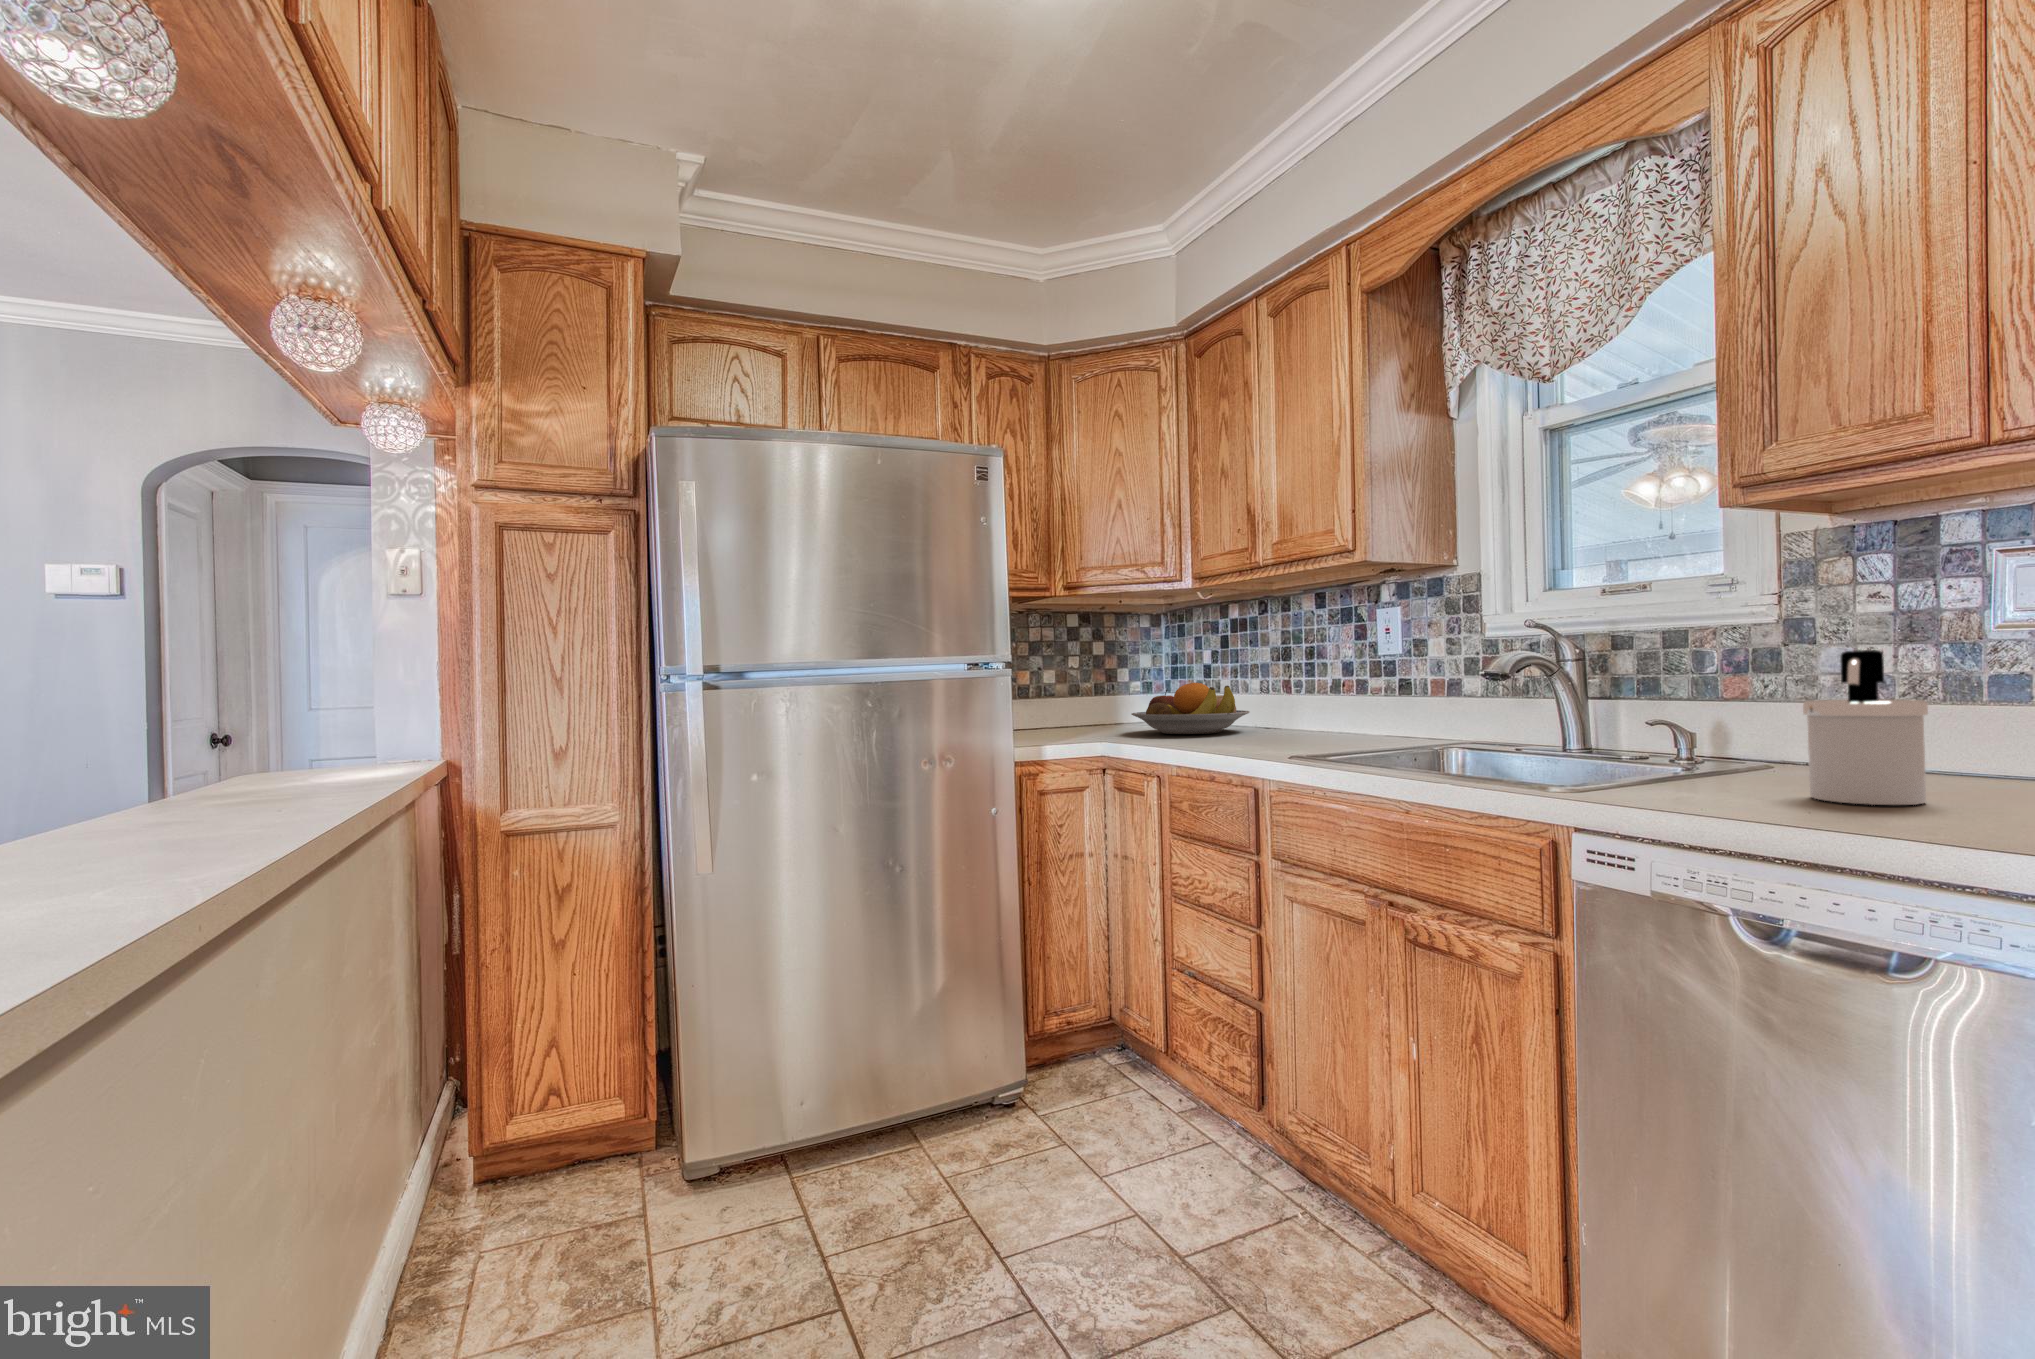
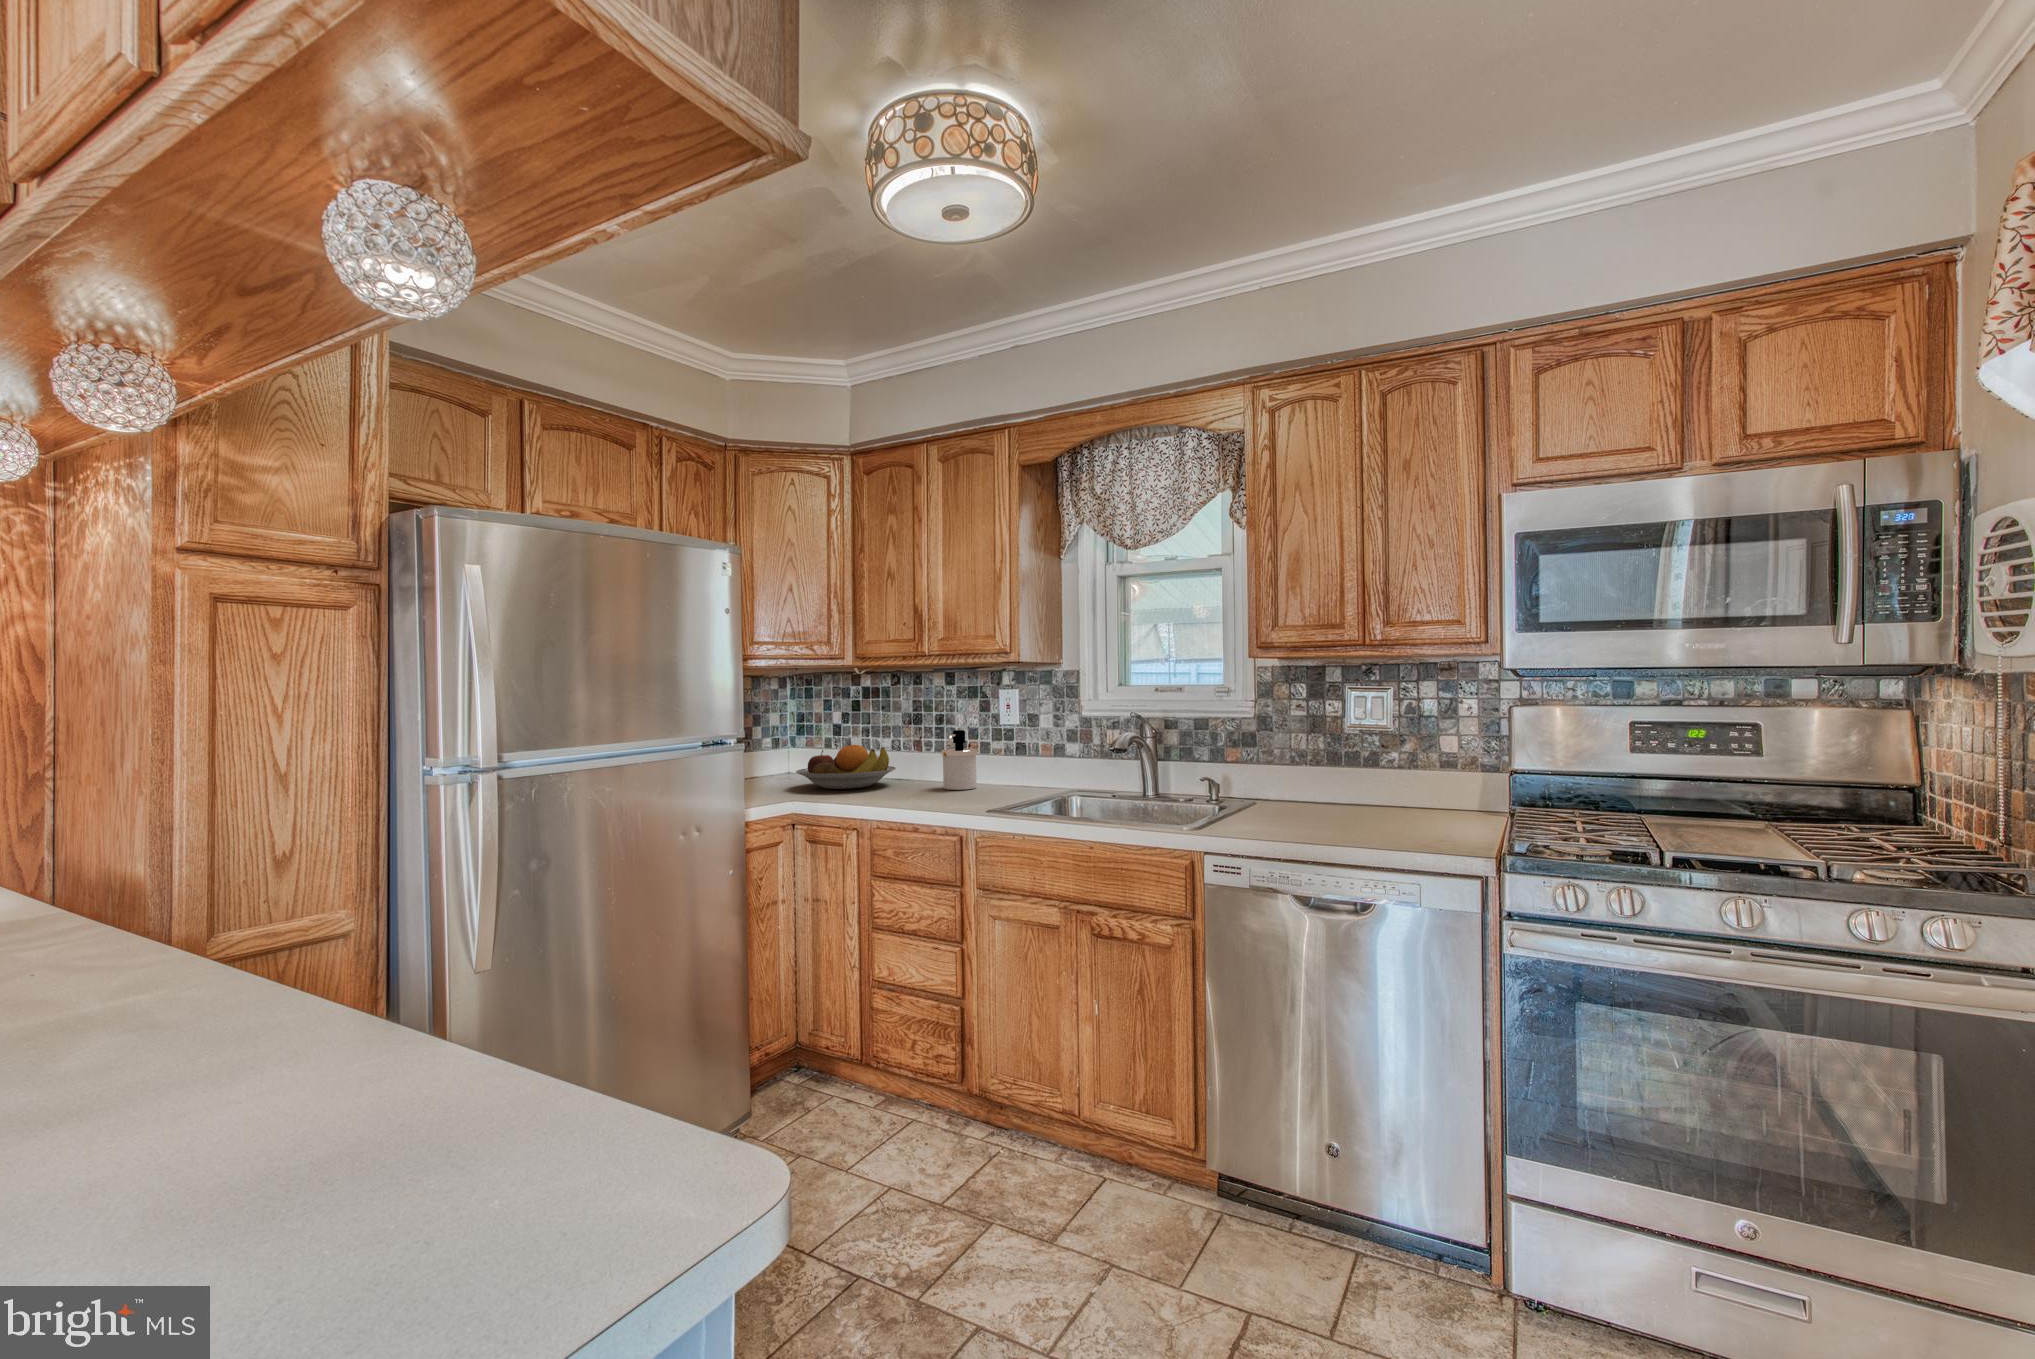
soap dispenser: present [1803,650,1928,805] -> present [942,730,977,790]

